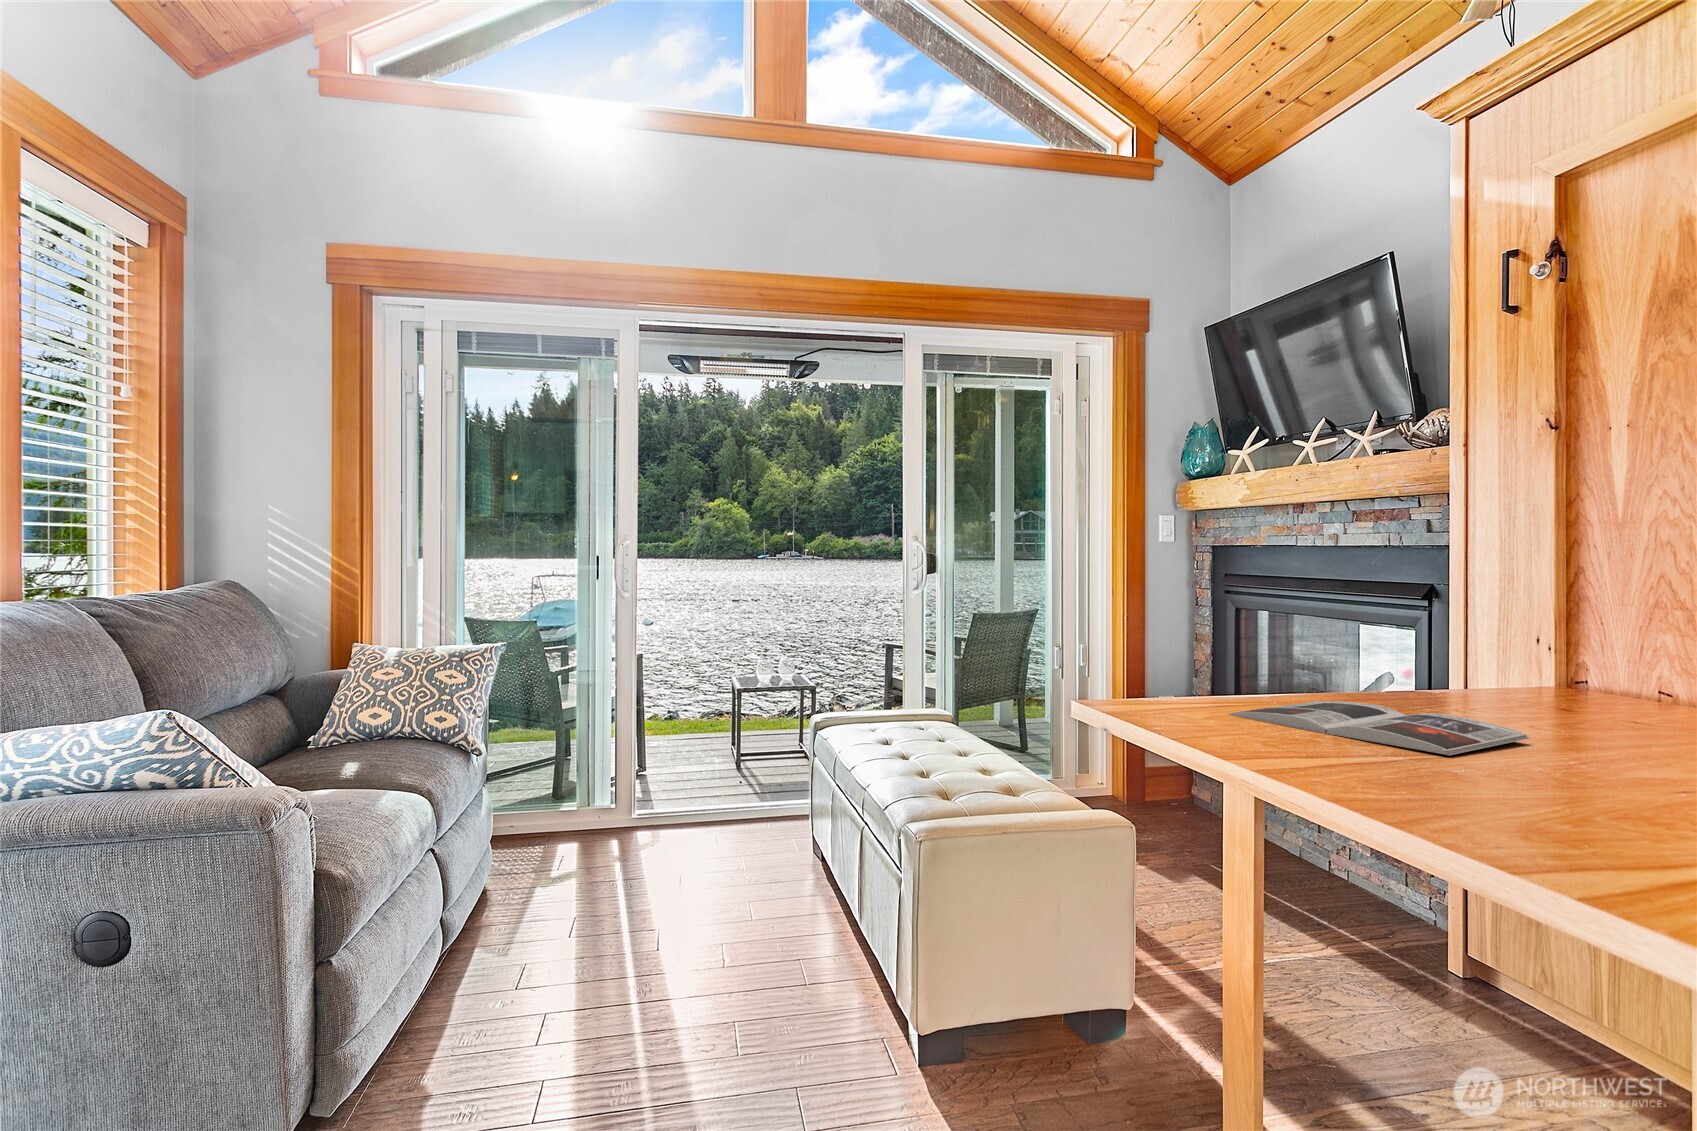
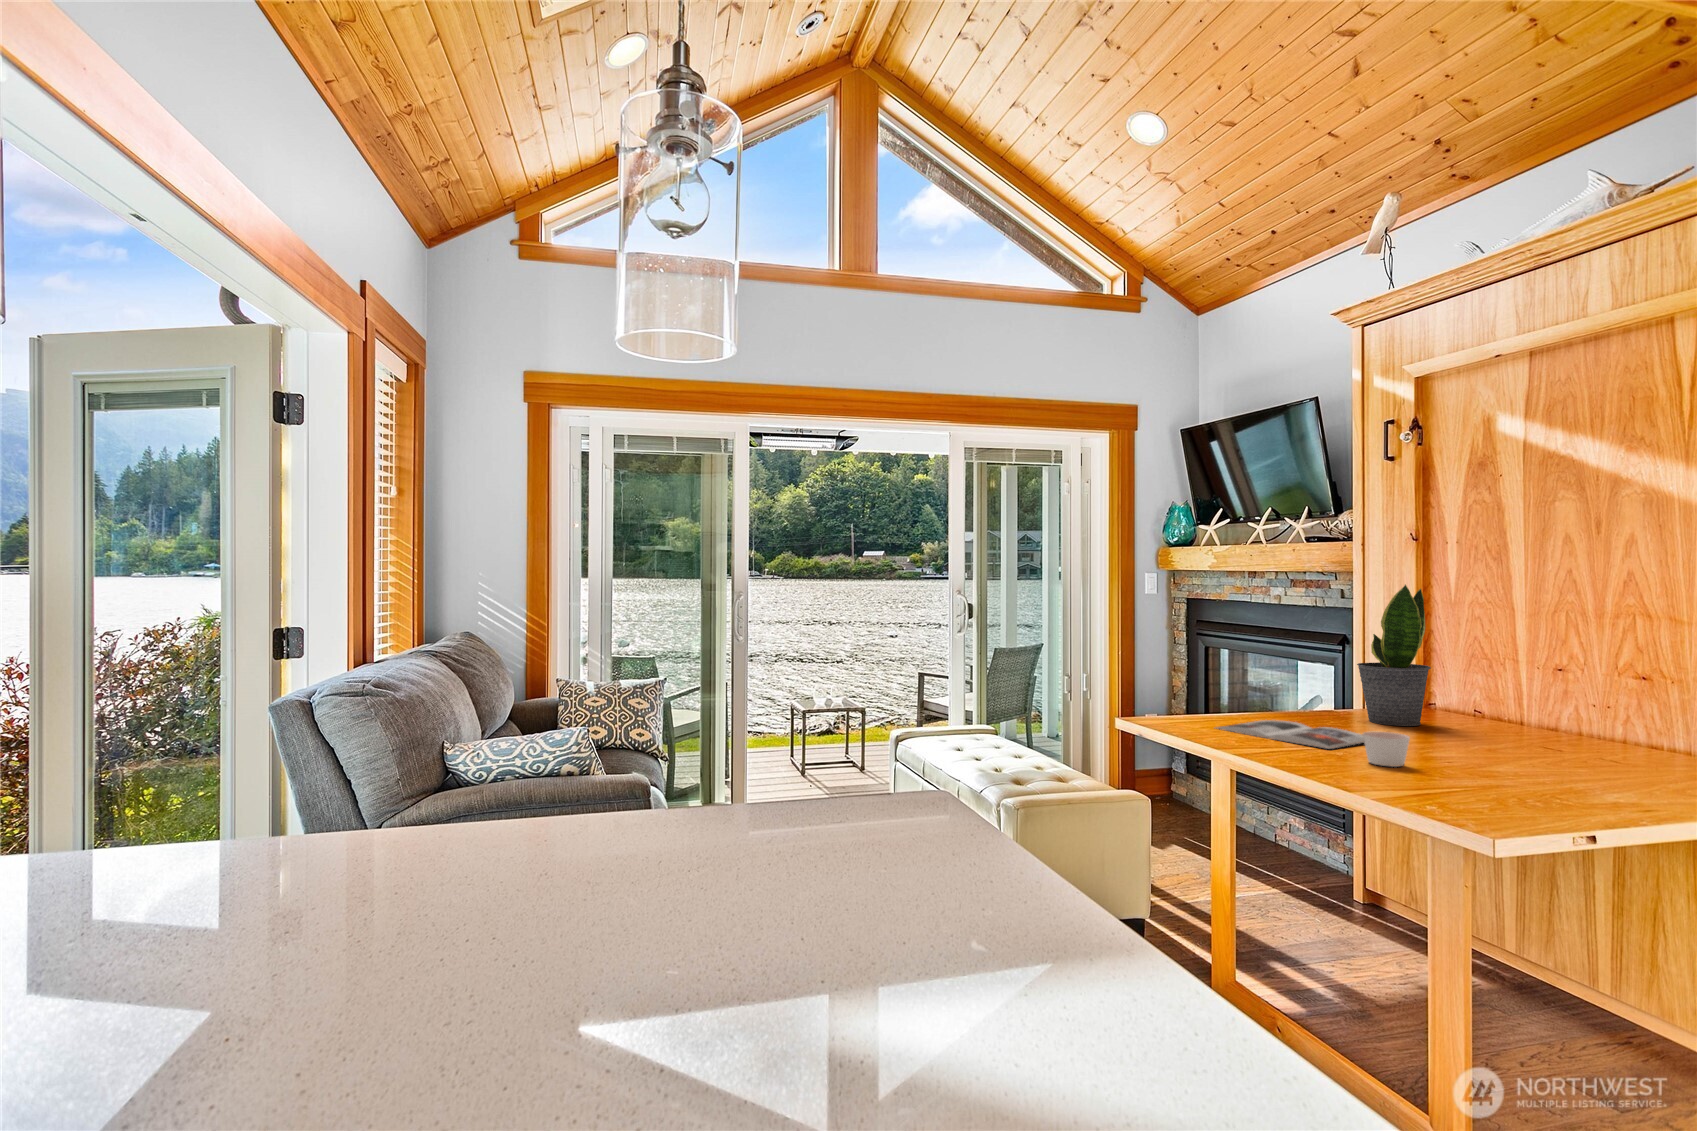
potted plant: none [1476,466,1611,712] -> present [1357,584,1431,726]
candle: none [1528,722,1636,796] -> present [1363,732,1410,767]

